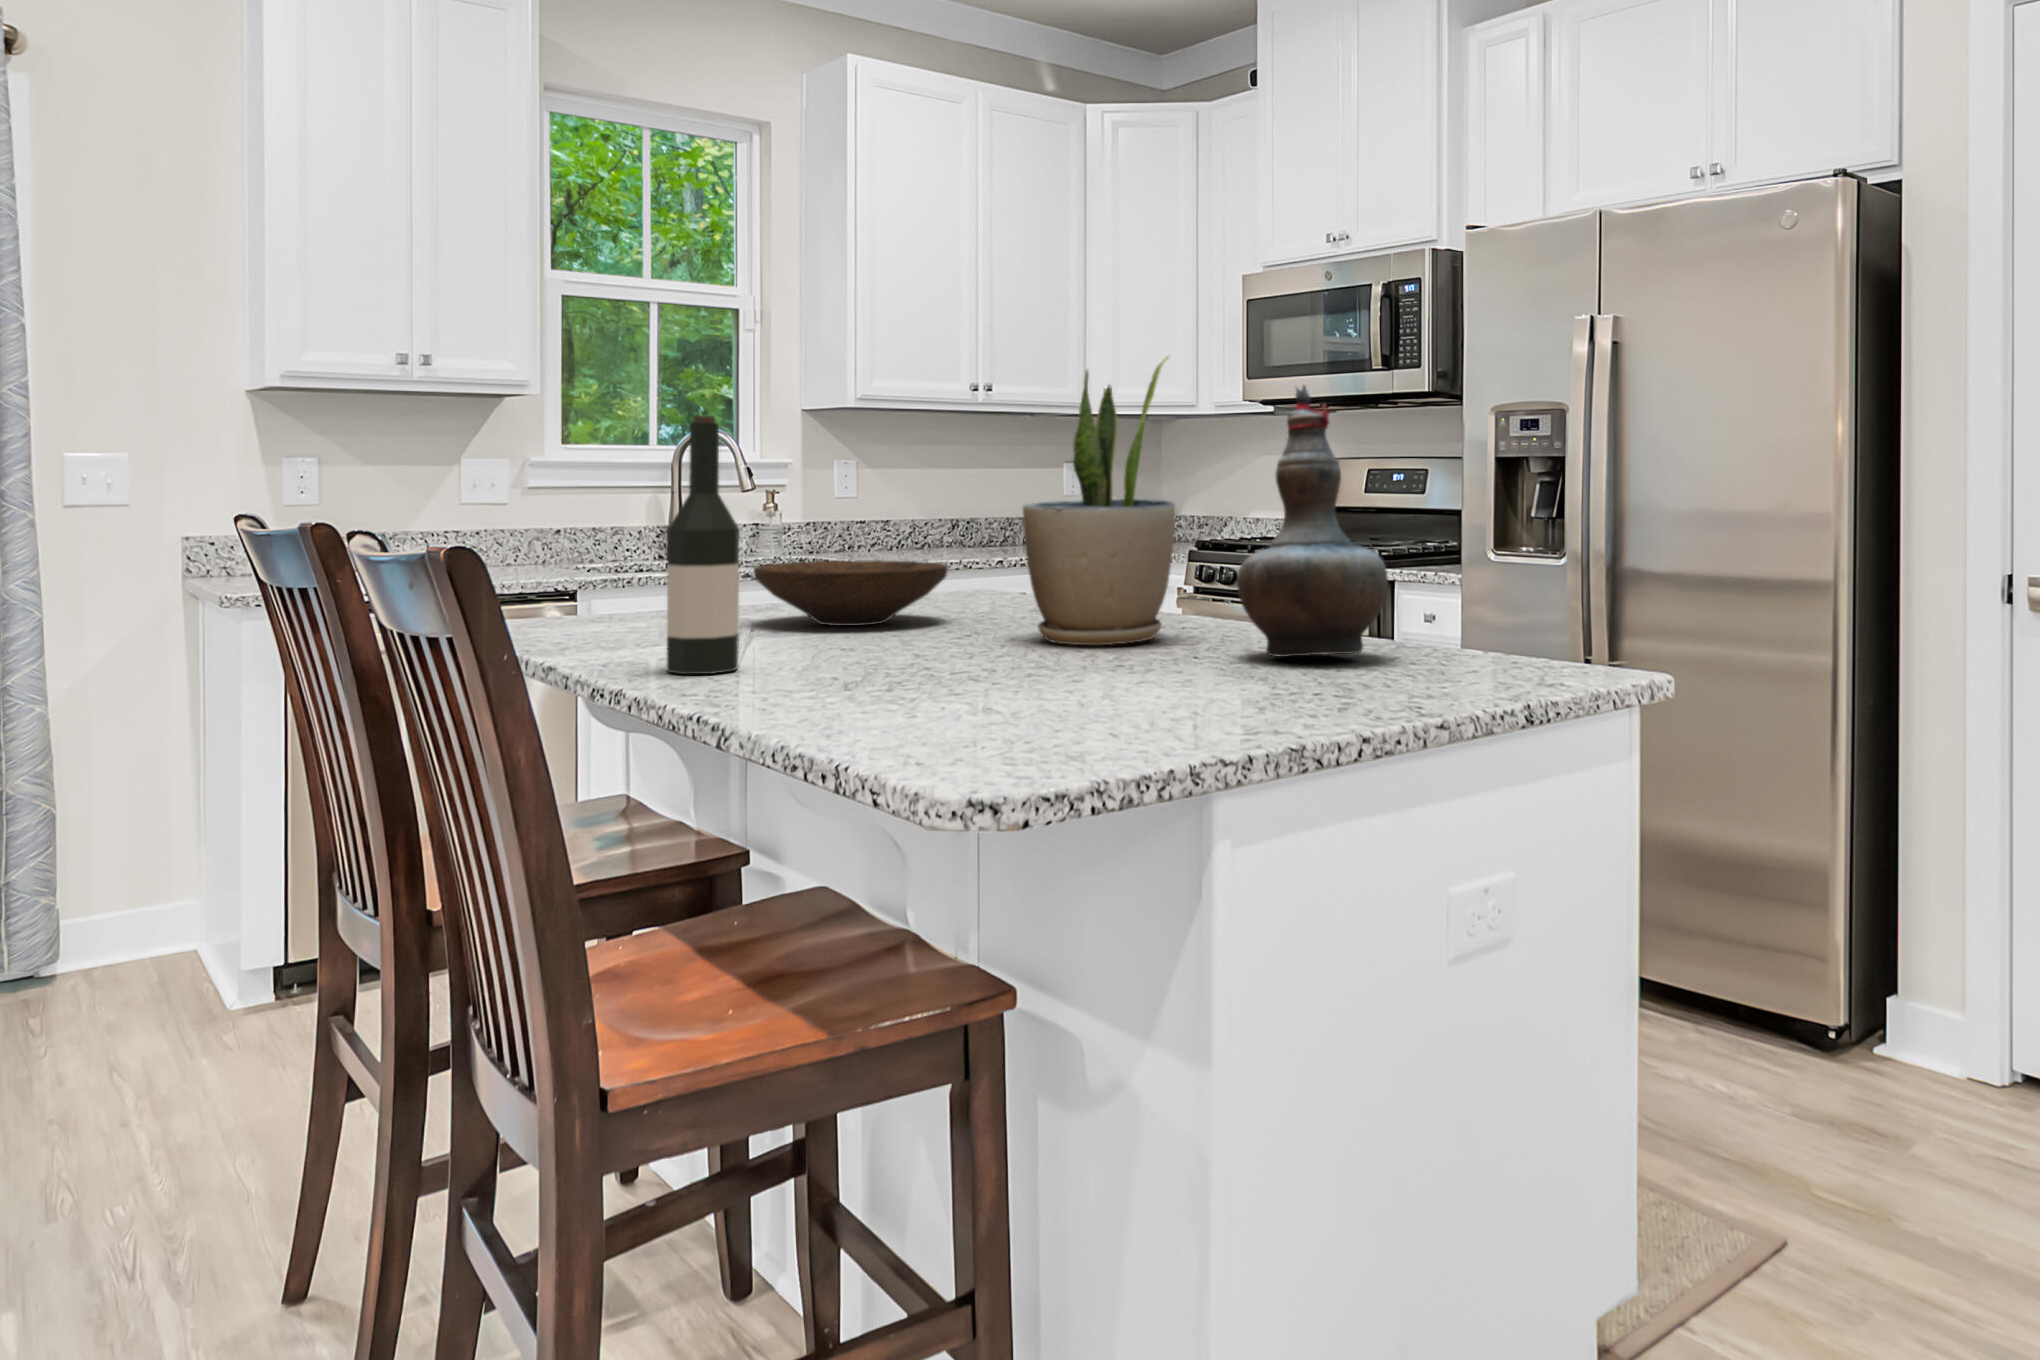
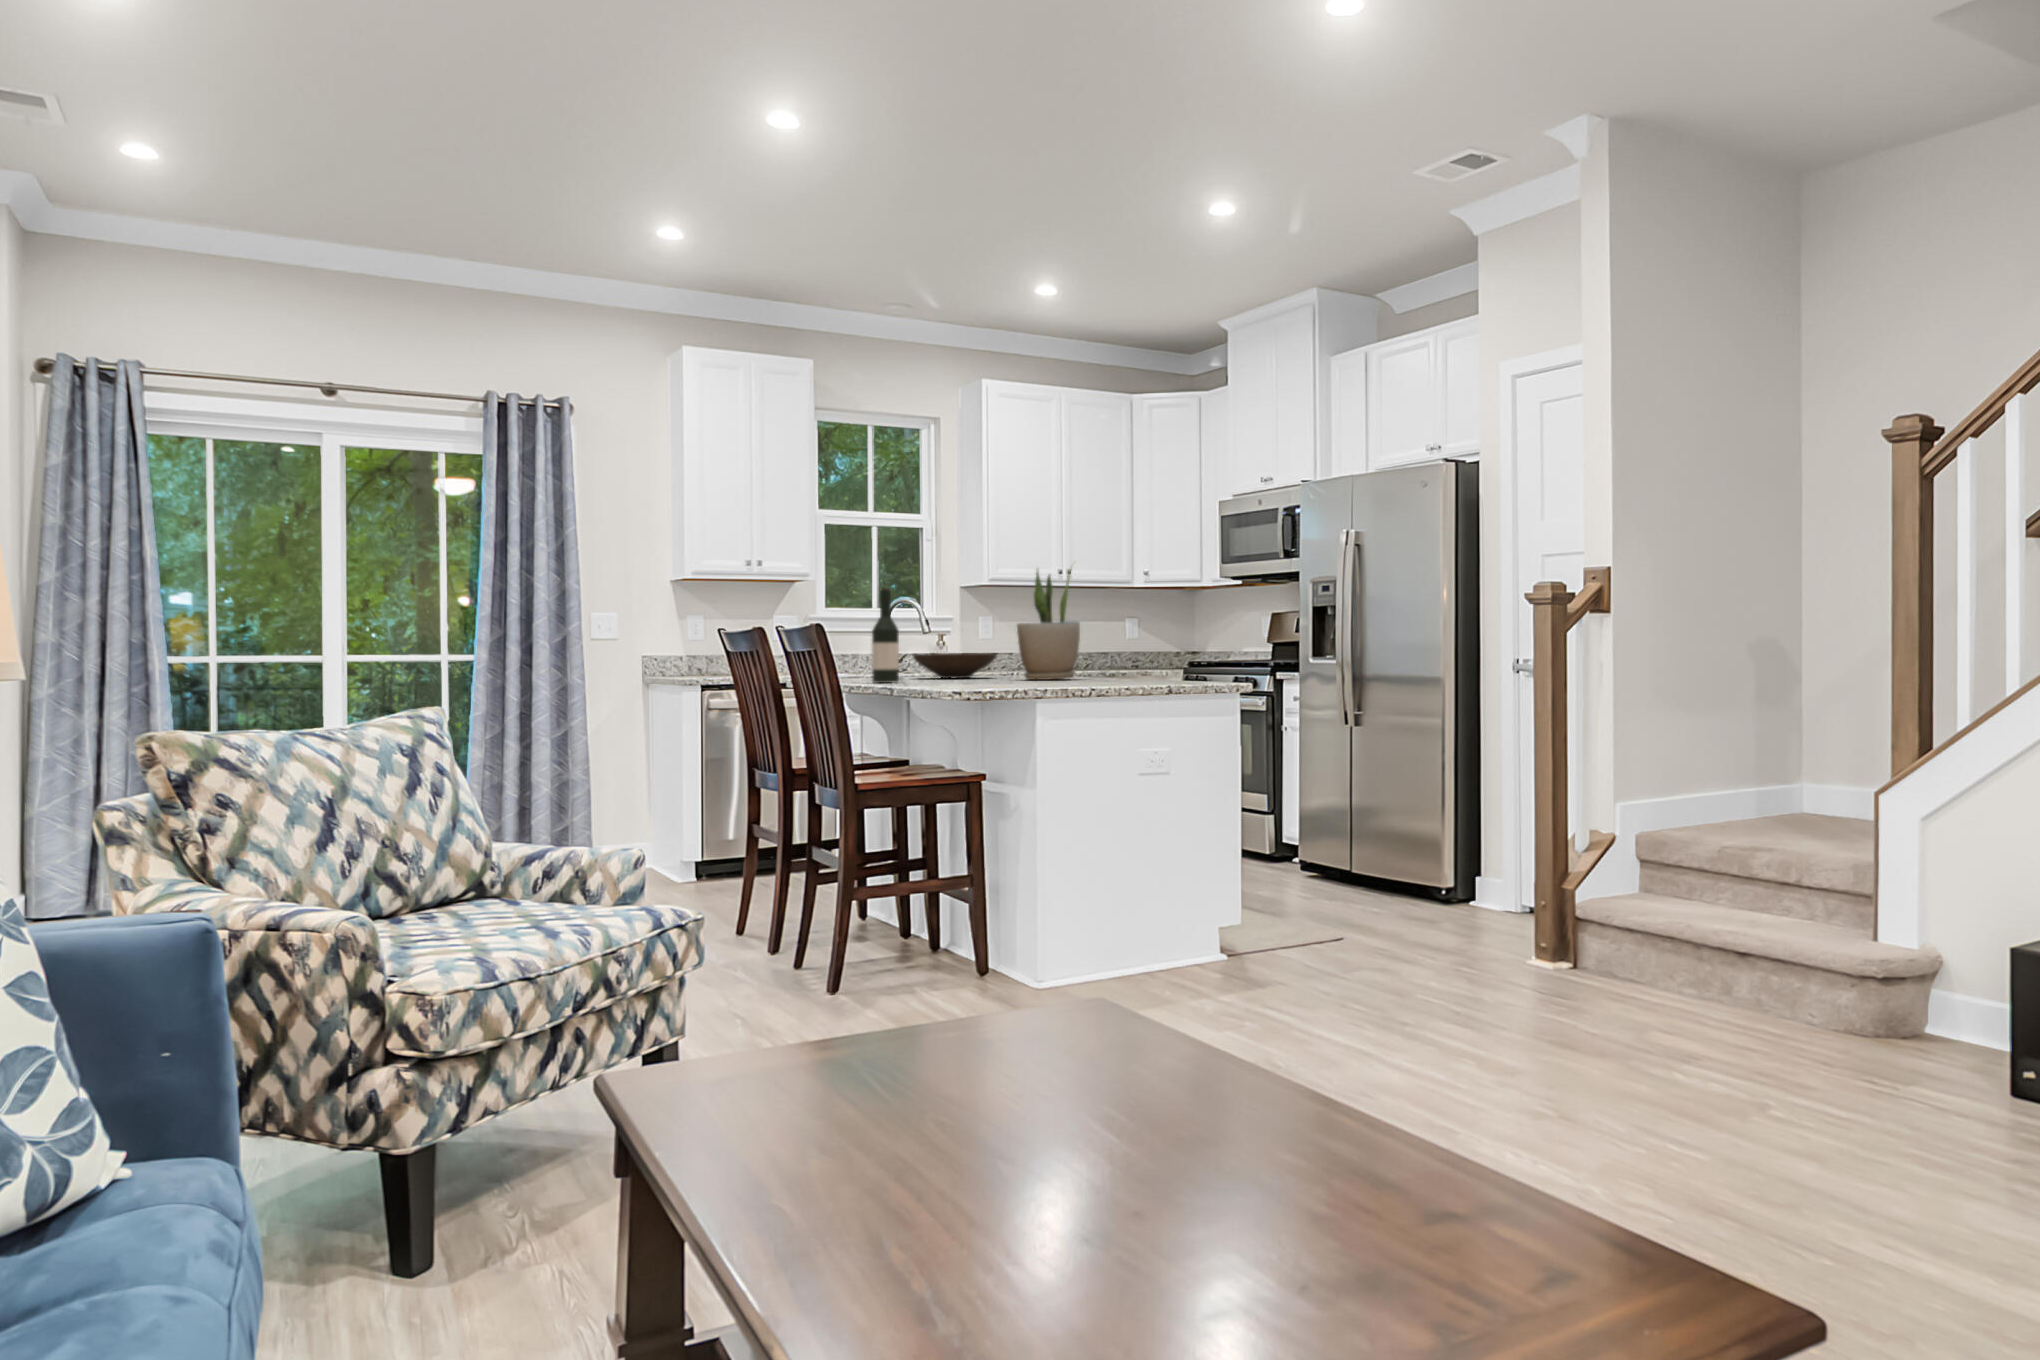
decorative vase: present [1237,386,1388,657] -> none [1091,572,1151,680]

